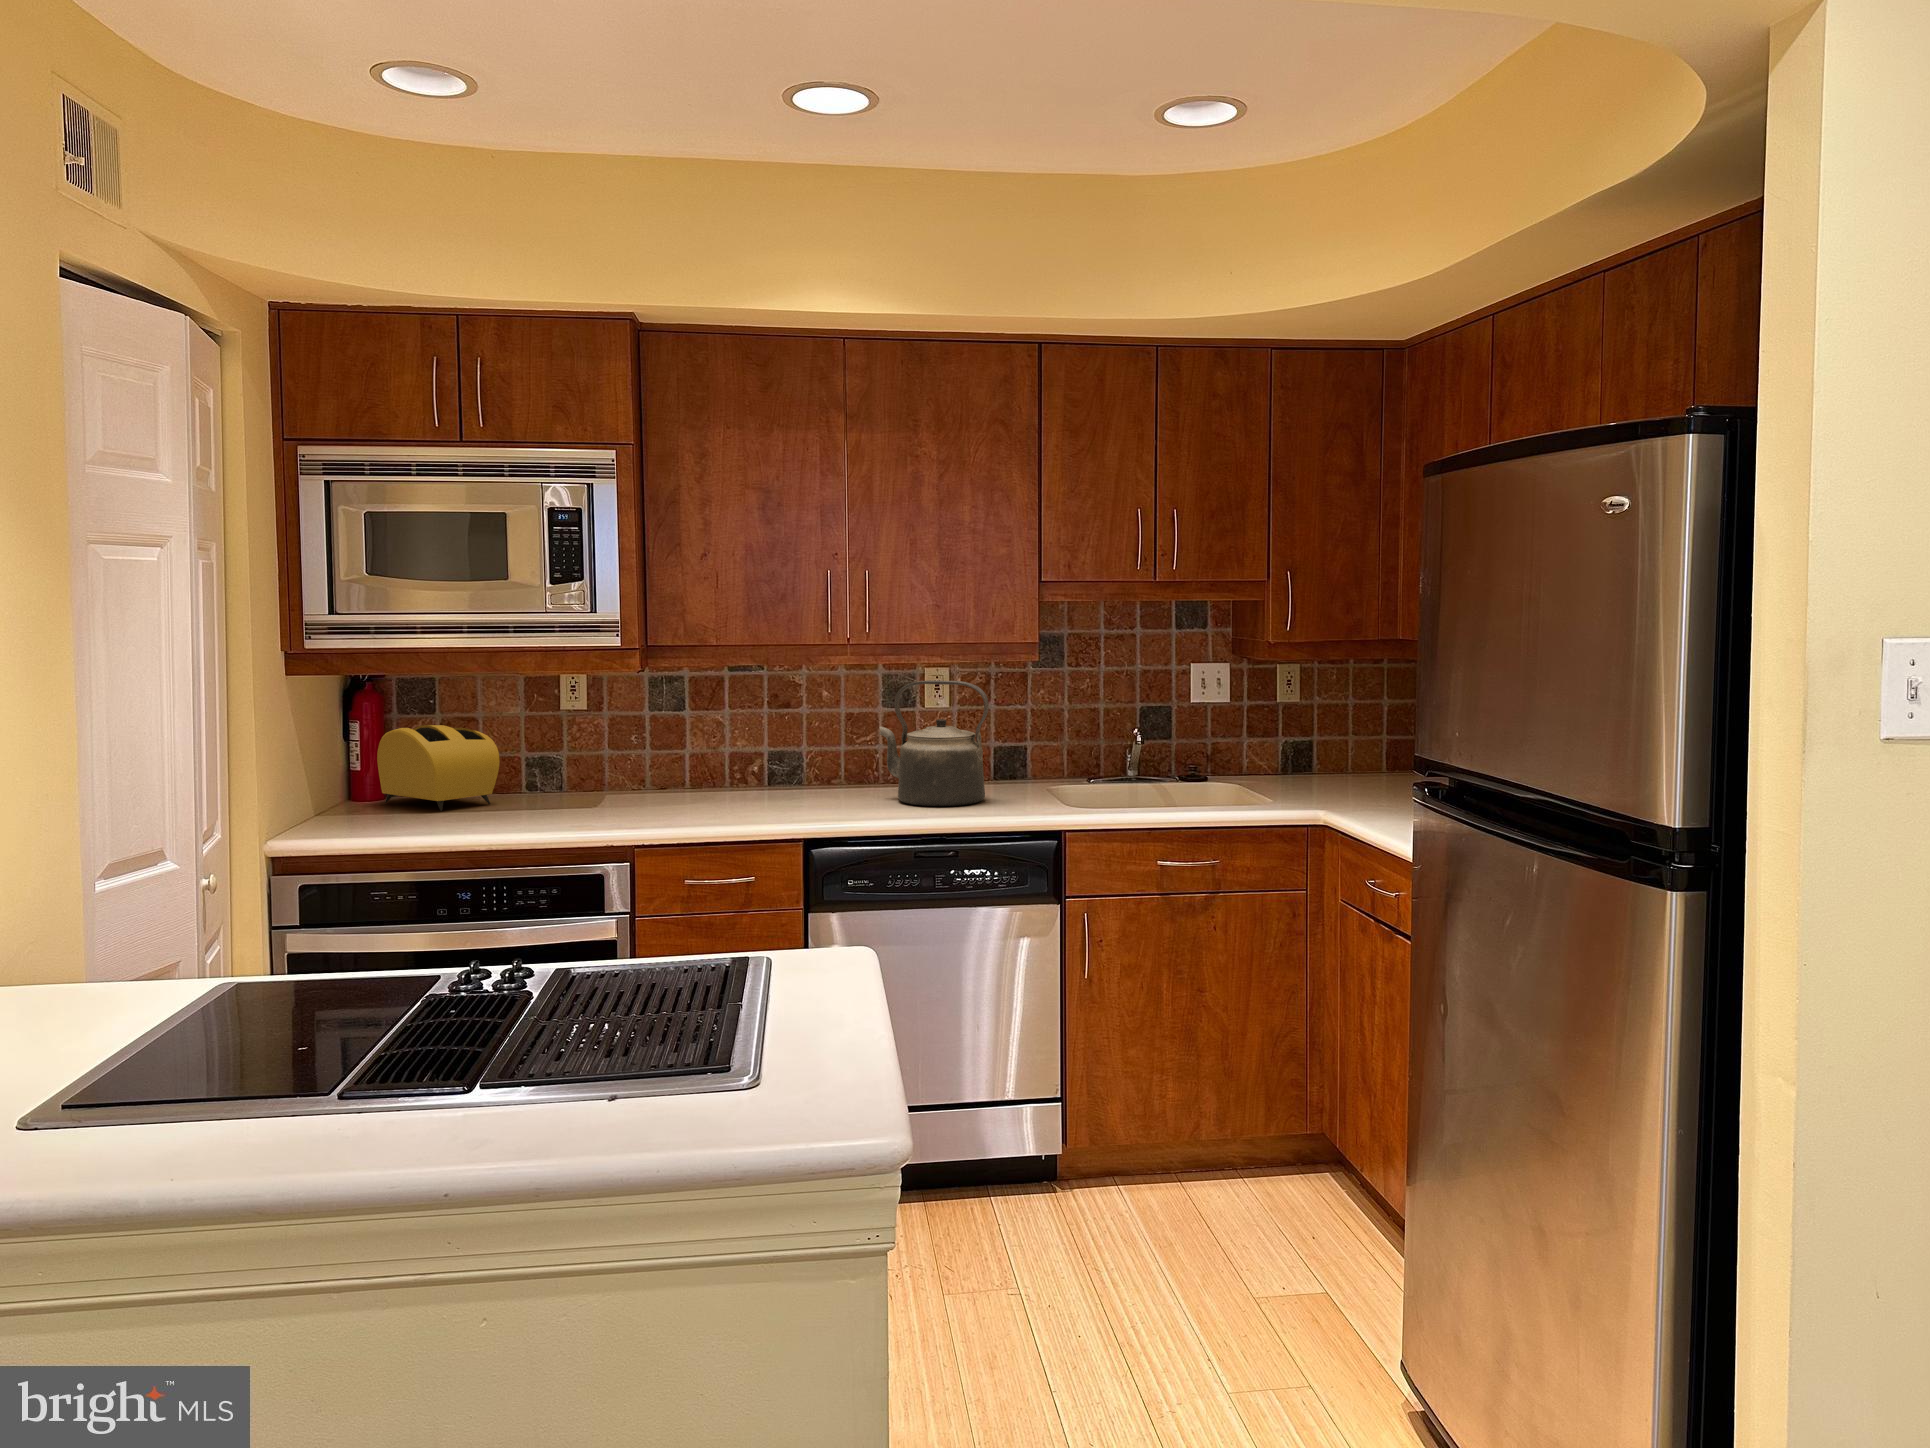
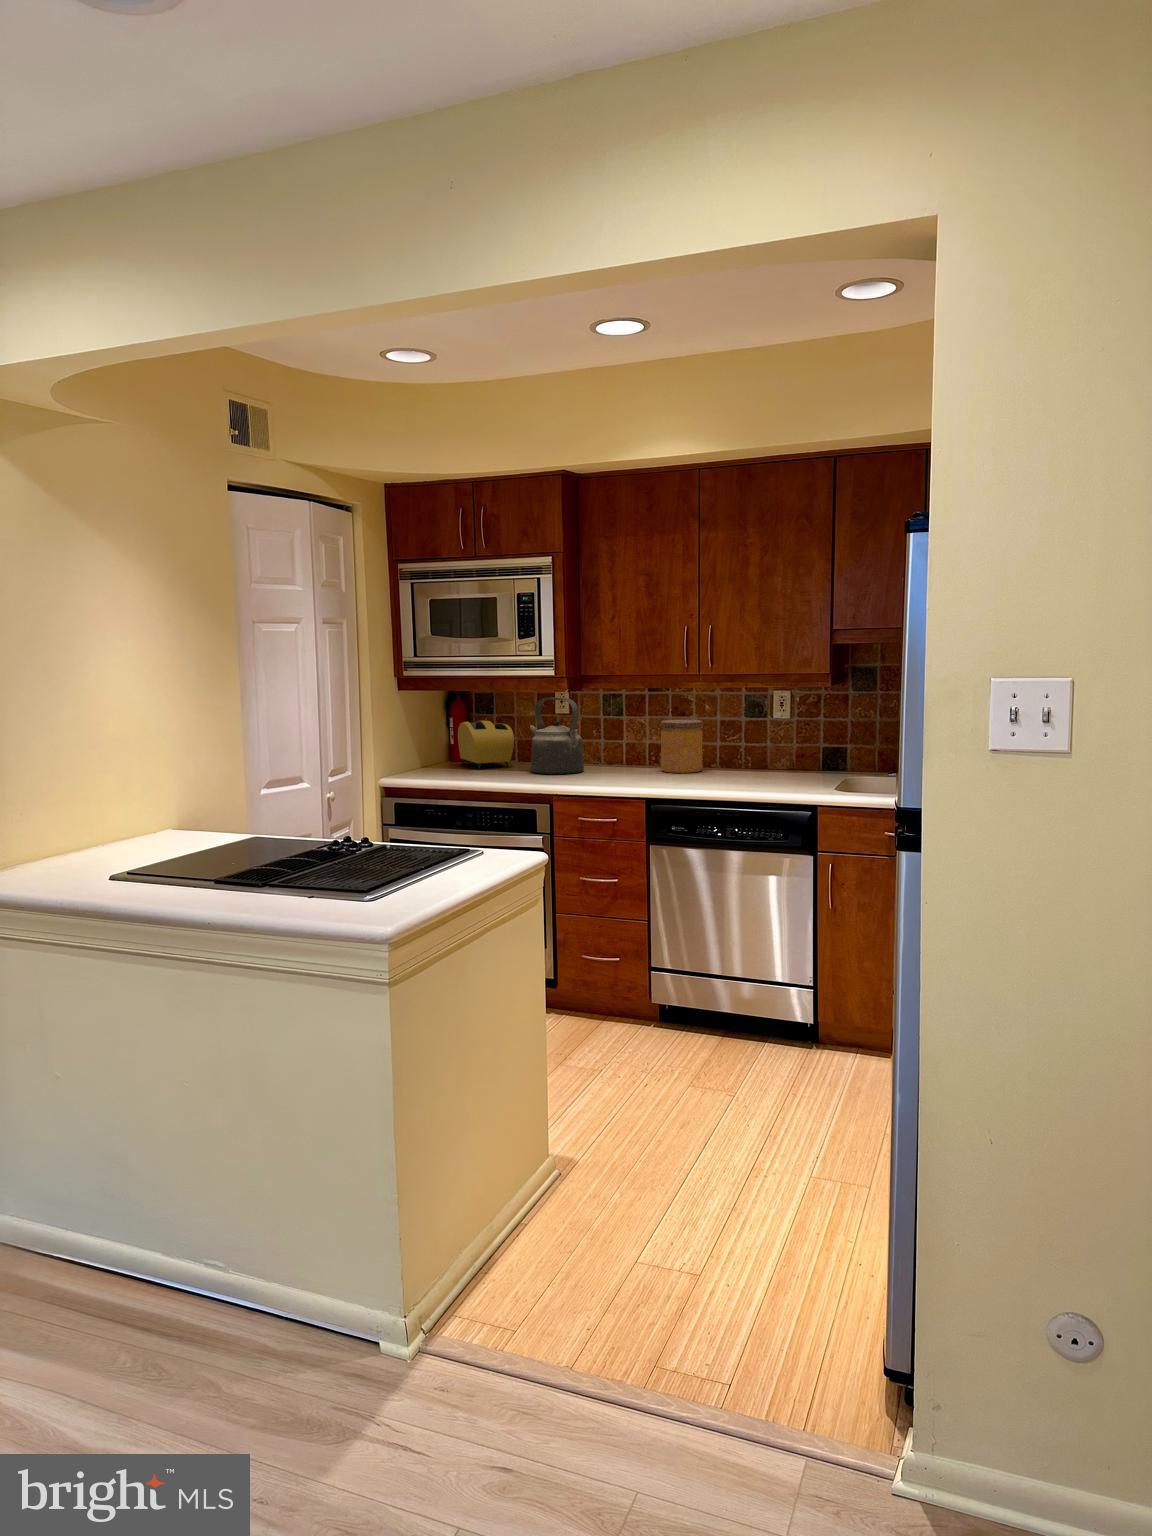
kettle: present [879,680,989,806] -> present [530,697,584,774]
jar: none [762,713,827,797] -> present [661,720,703,773]

